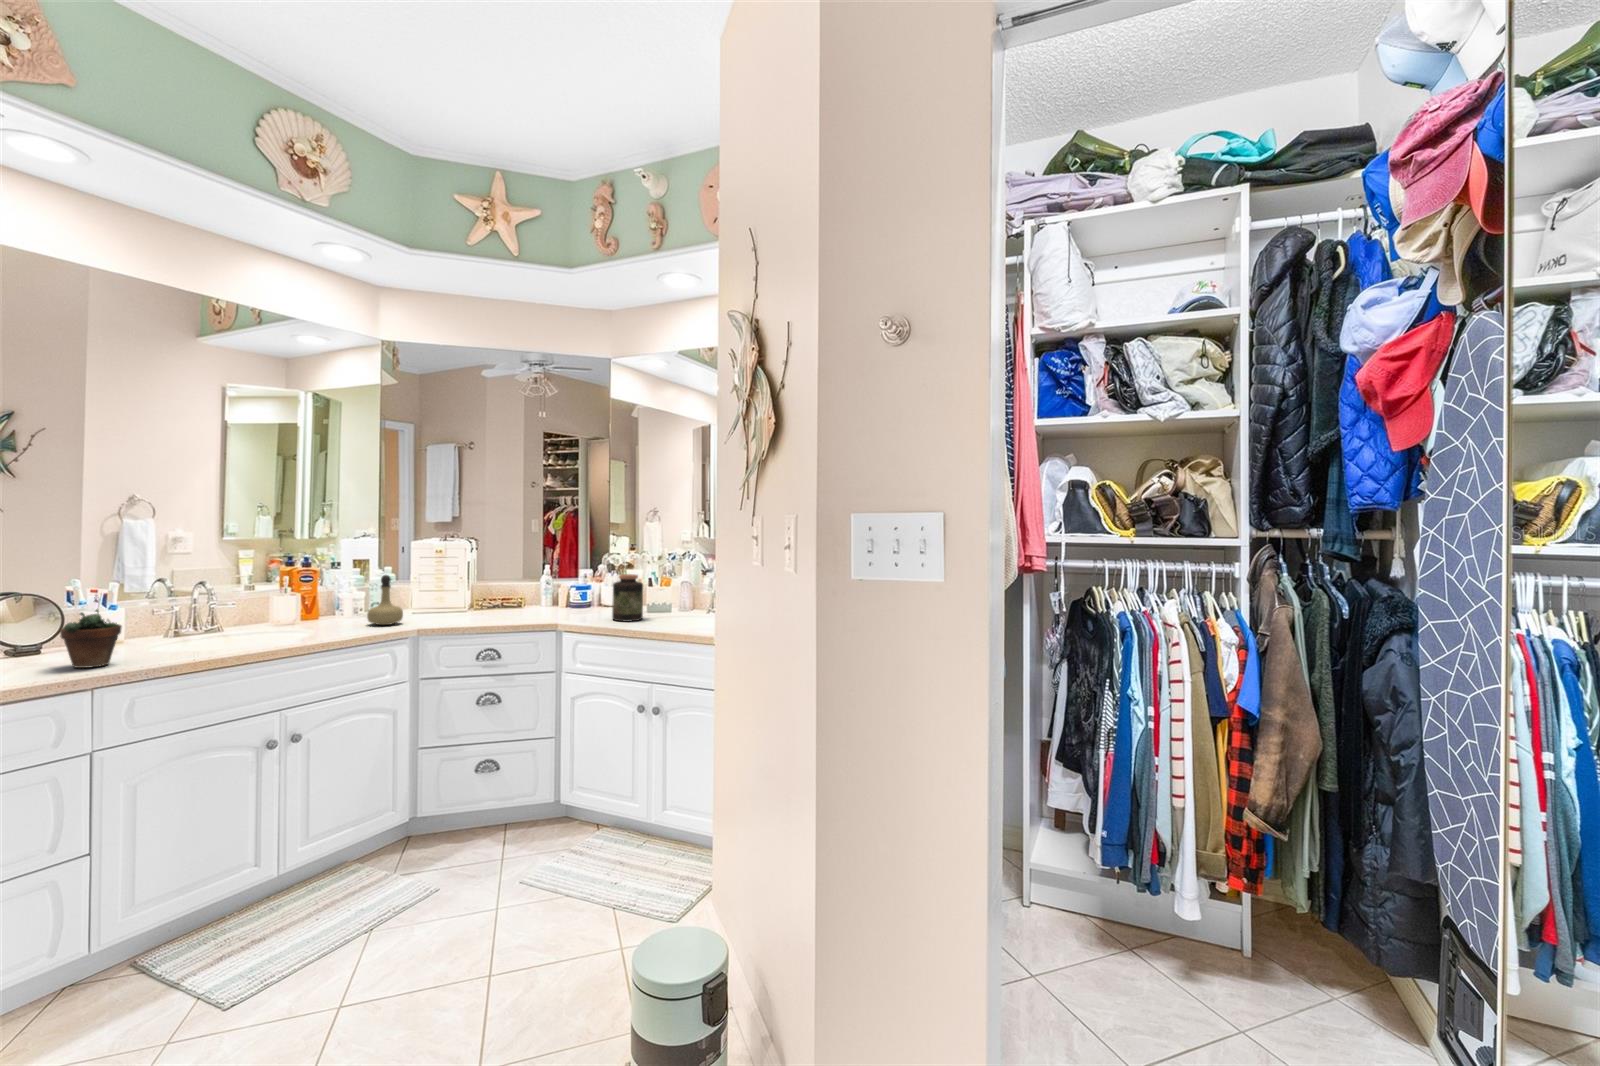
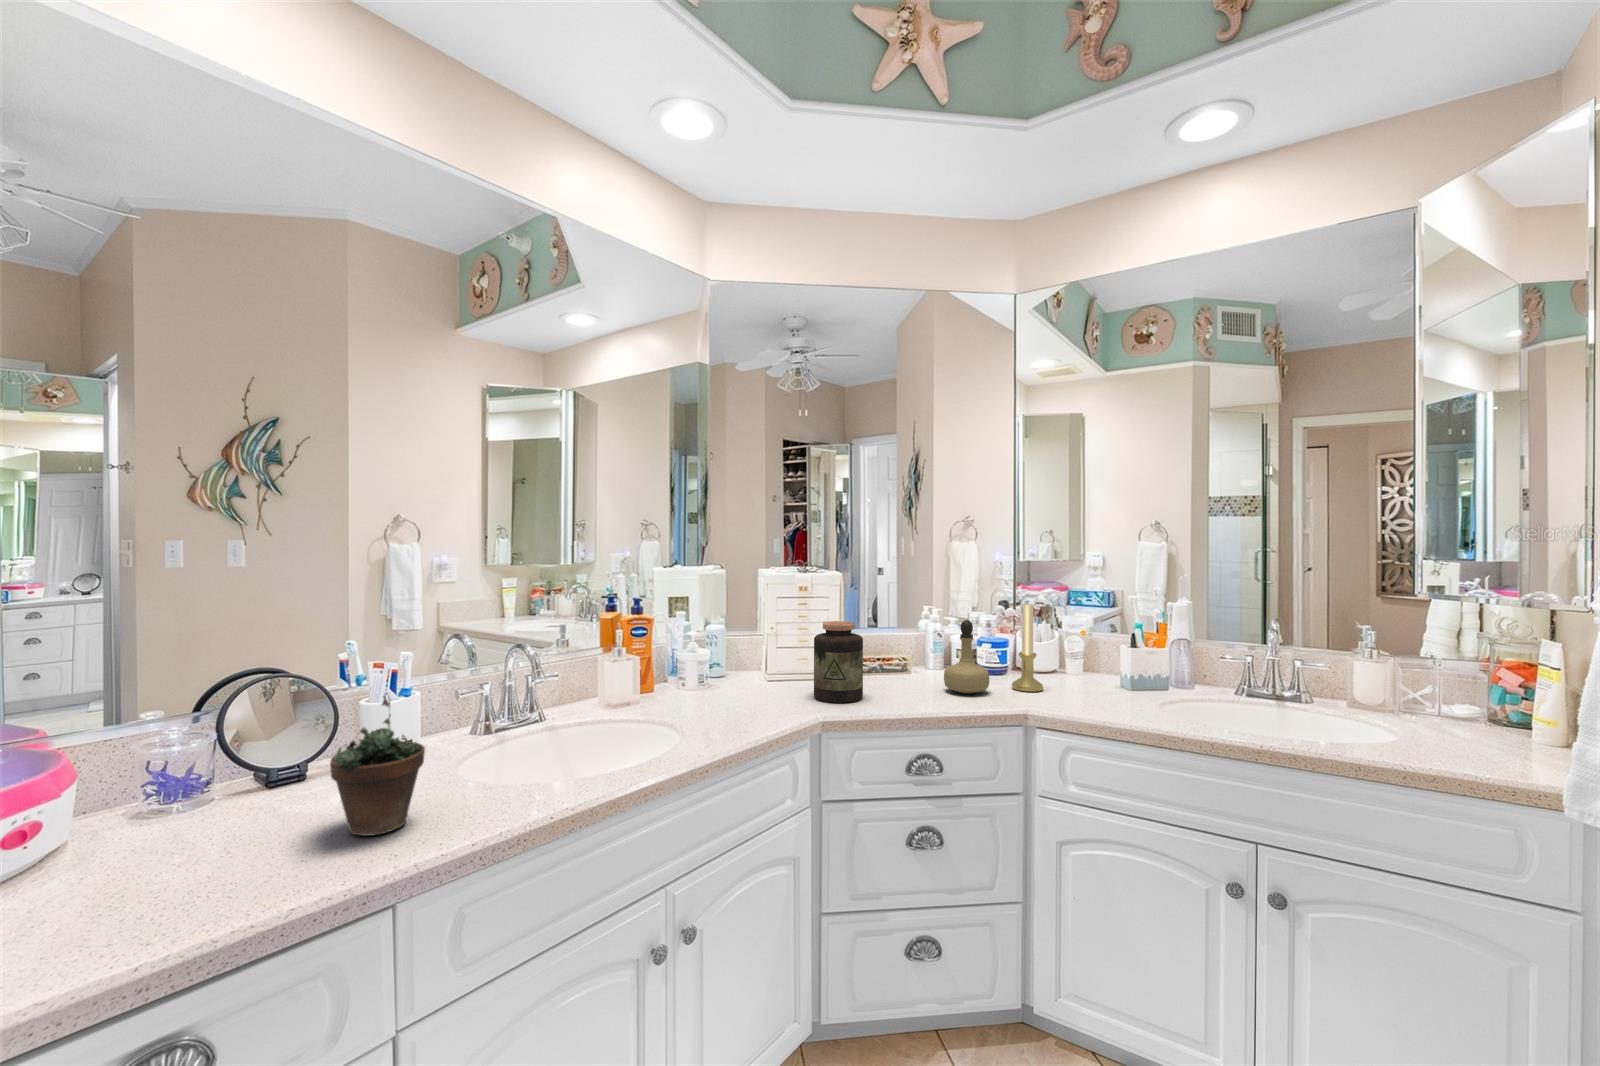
candle holder: none [575,561,594,616] -> present [1012,602,1043,692]
jar: present [612,574,643,622] -> present [814,621,863,703]
perfume bottle: present [367,575,403,625] -> present [944,620,989,694]

